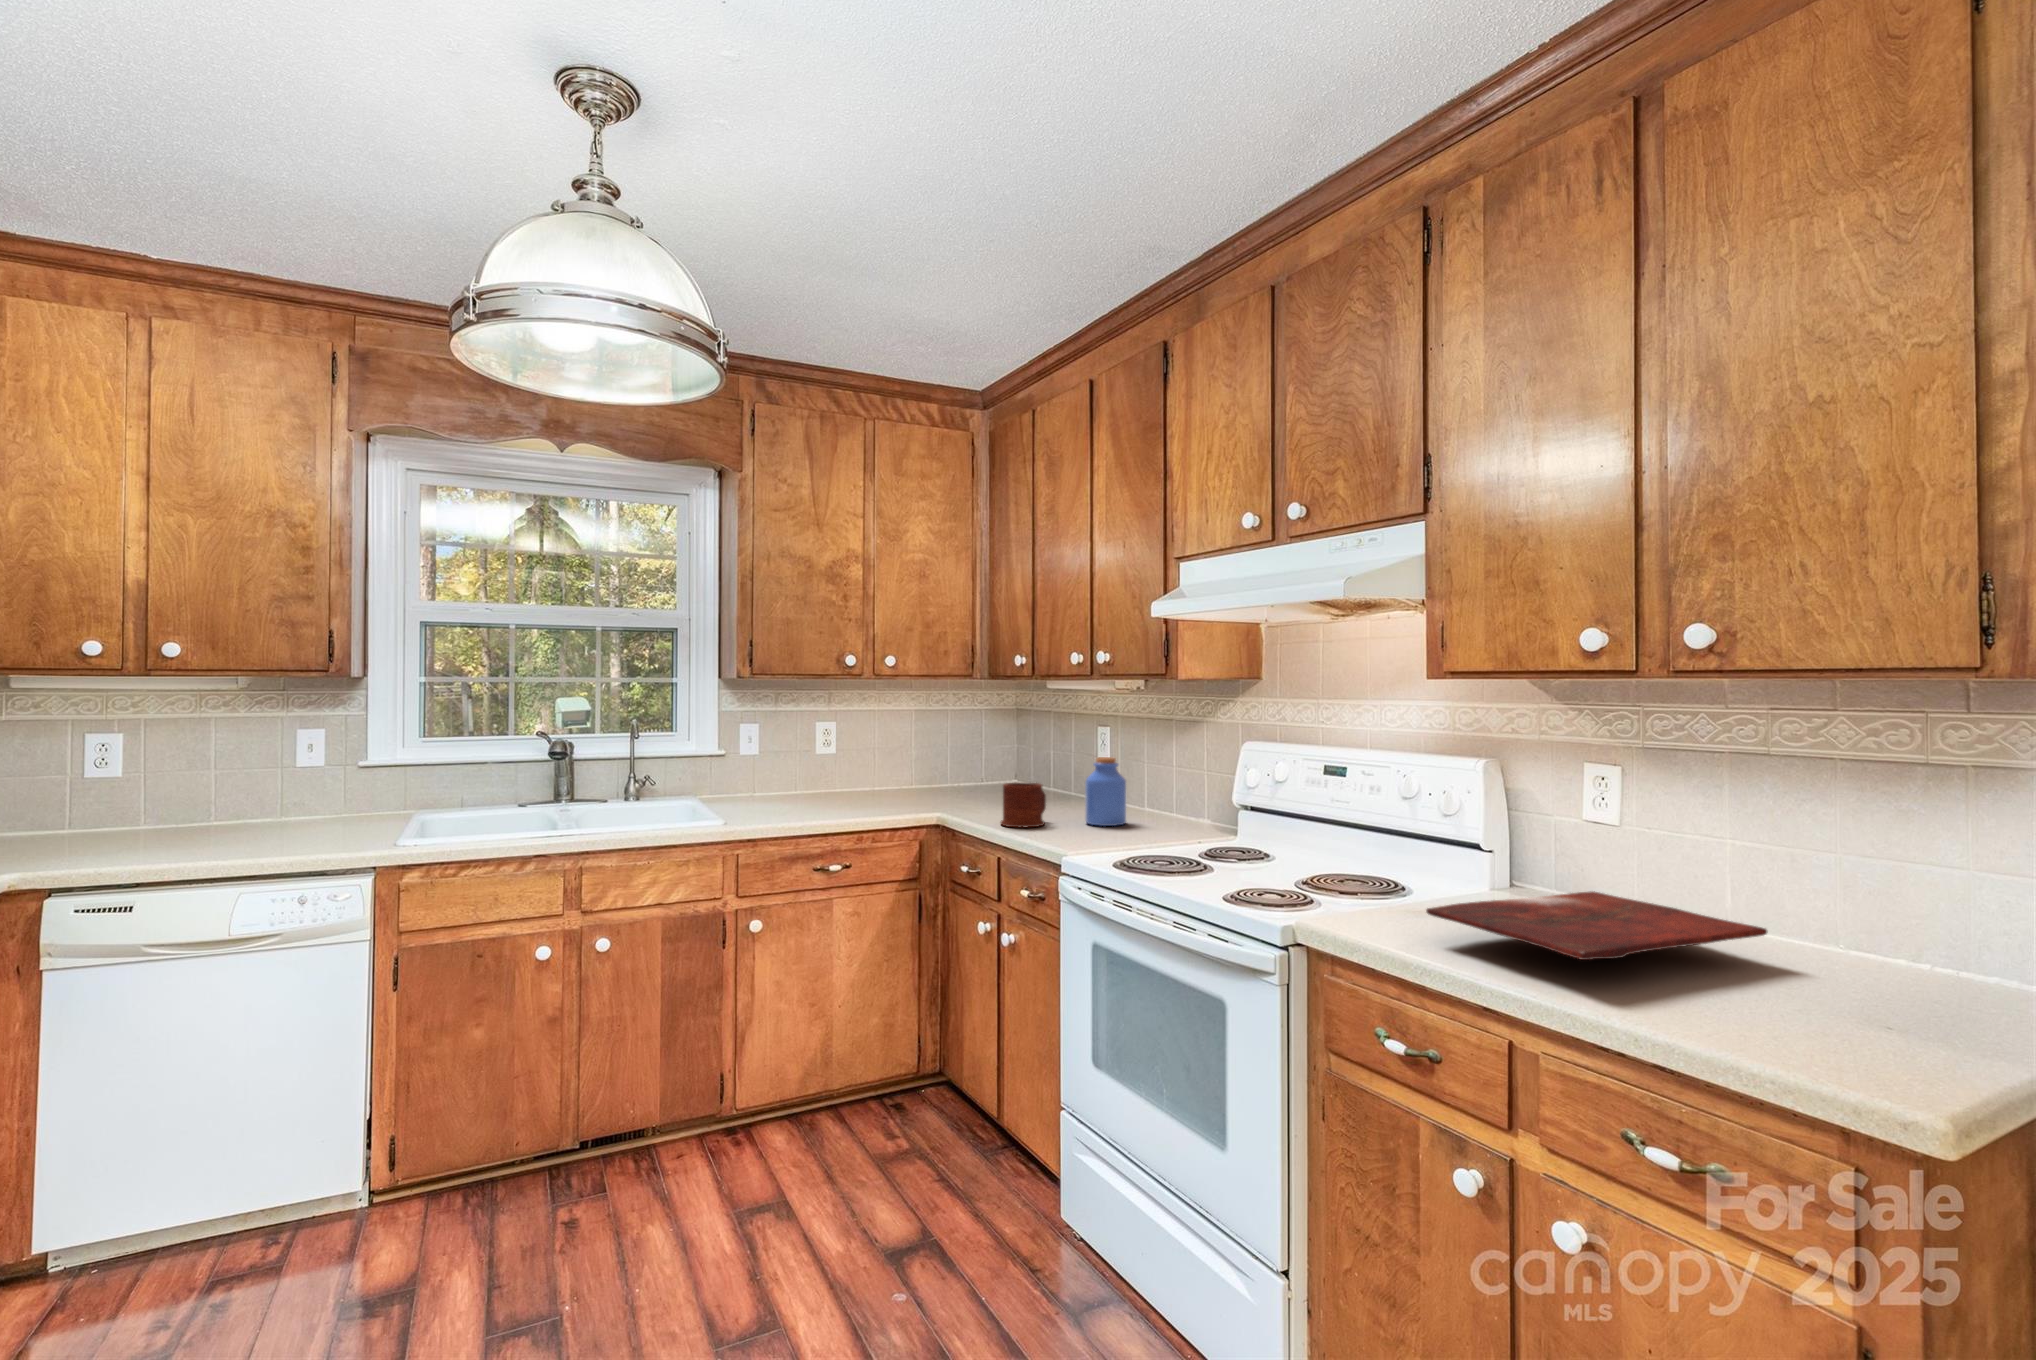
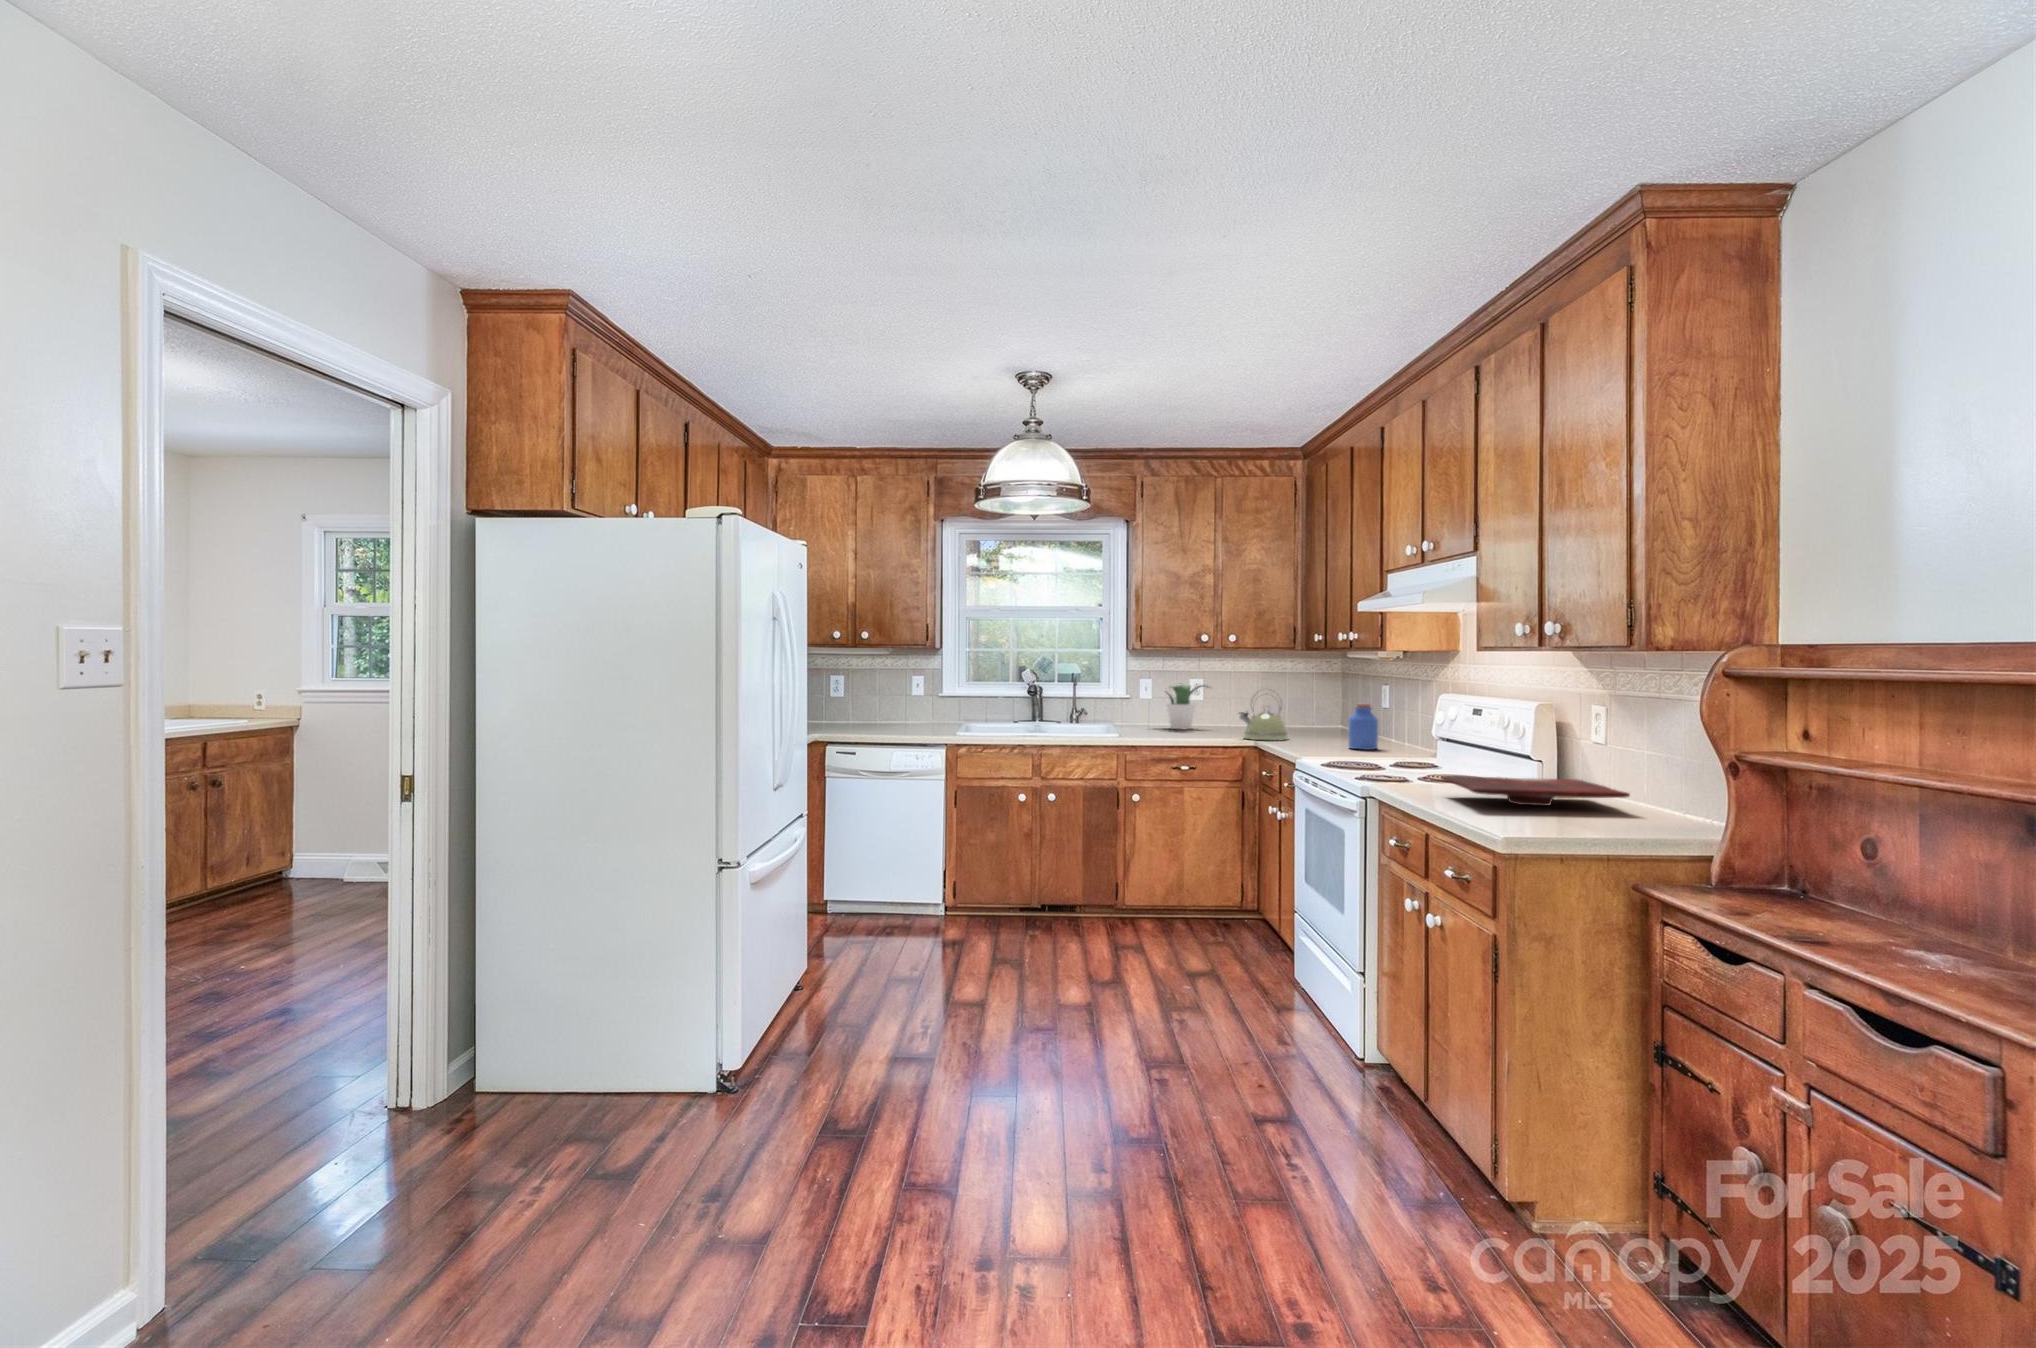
potted plant: none [760,729,850,799] -> present [1166,683,1208,729]
kettle: none [908,736,981,815] -> present [1240,695,1288,740]
mug: present [1001,783,1046,827] -> none [1289,719,1323,747]

